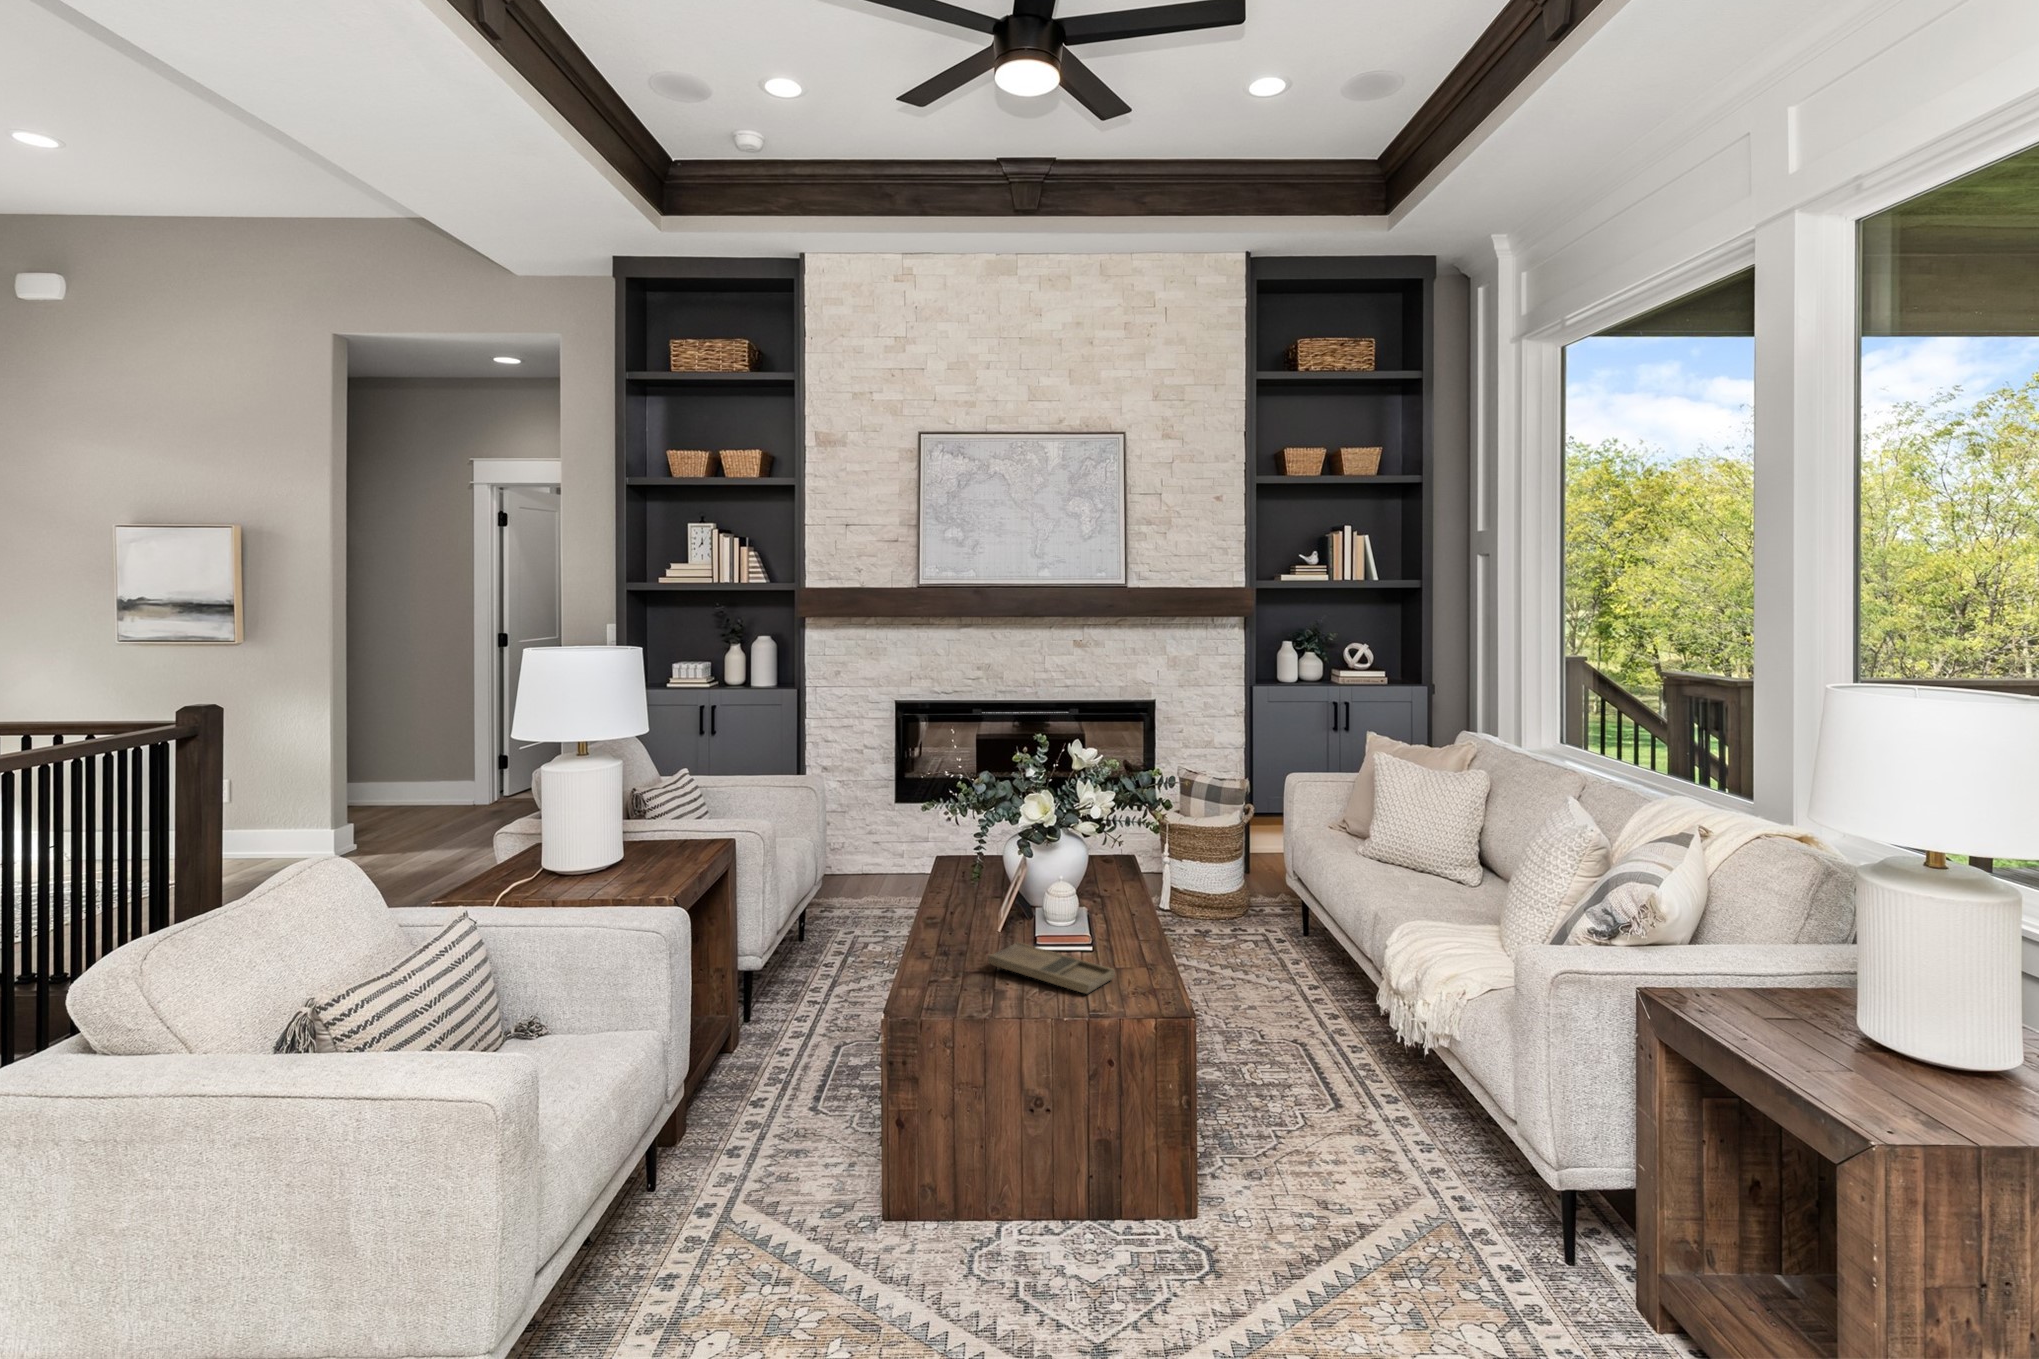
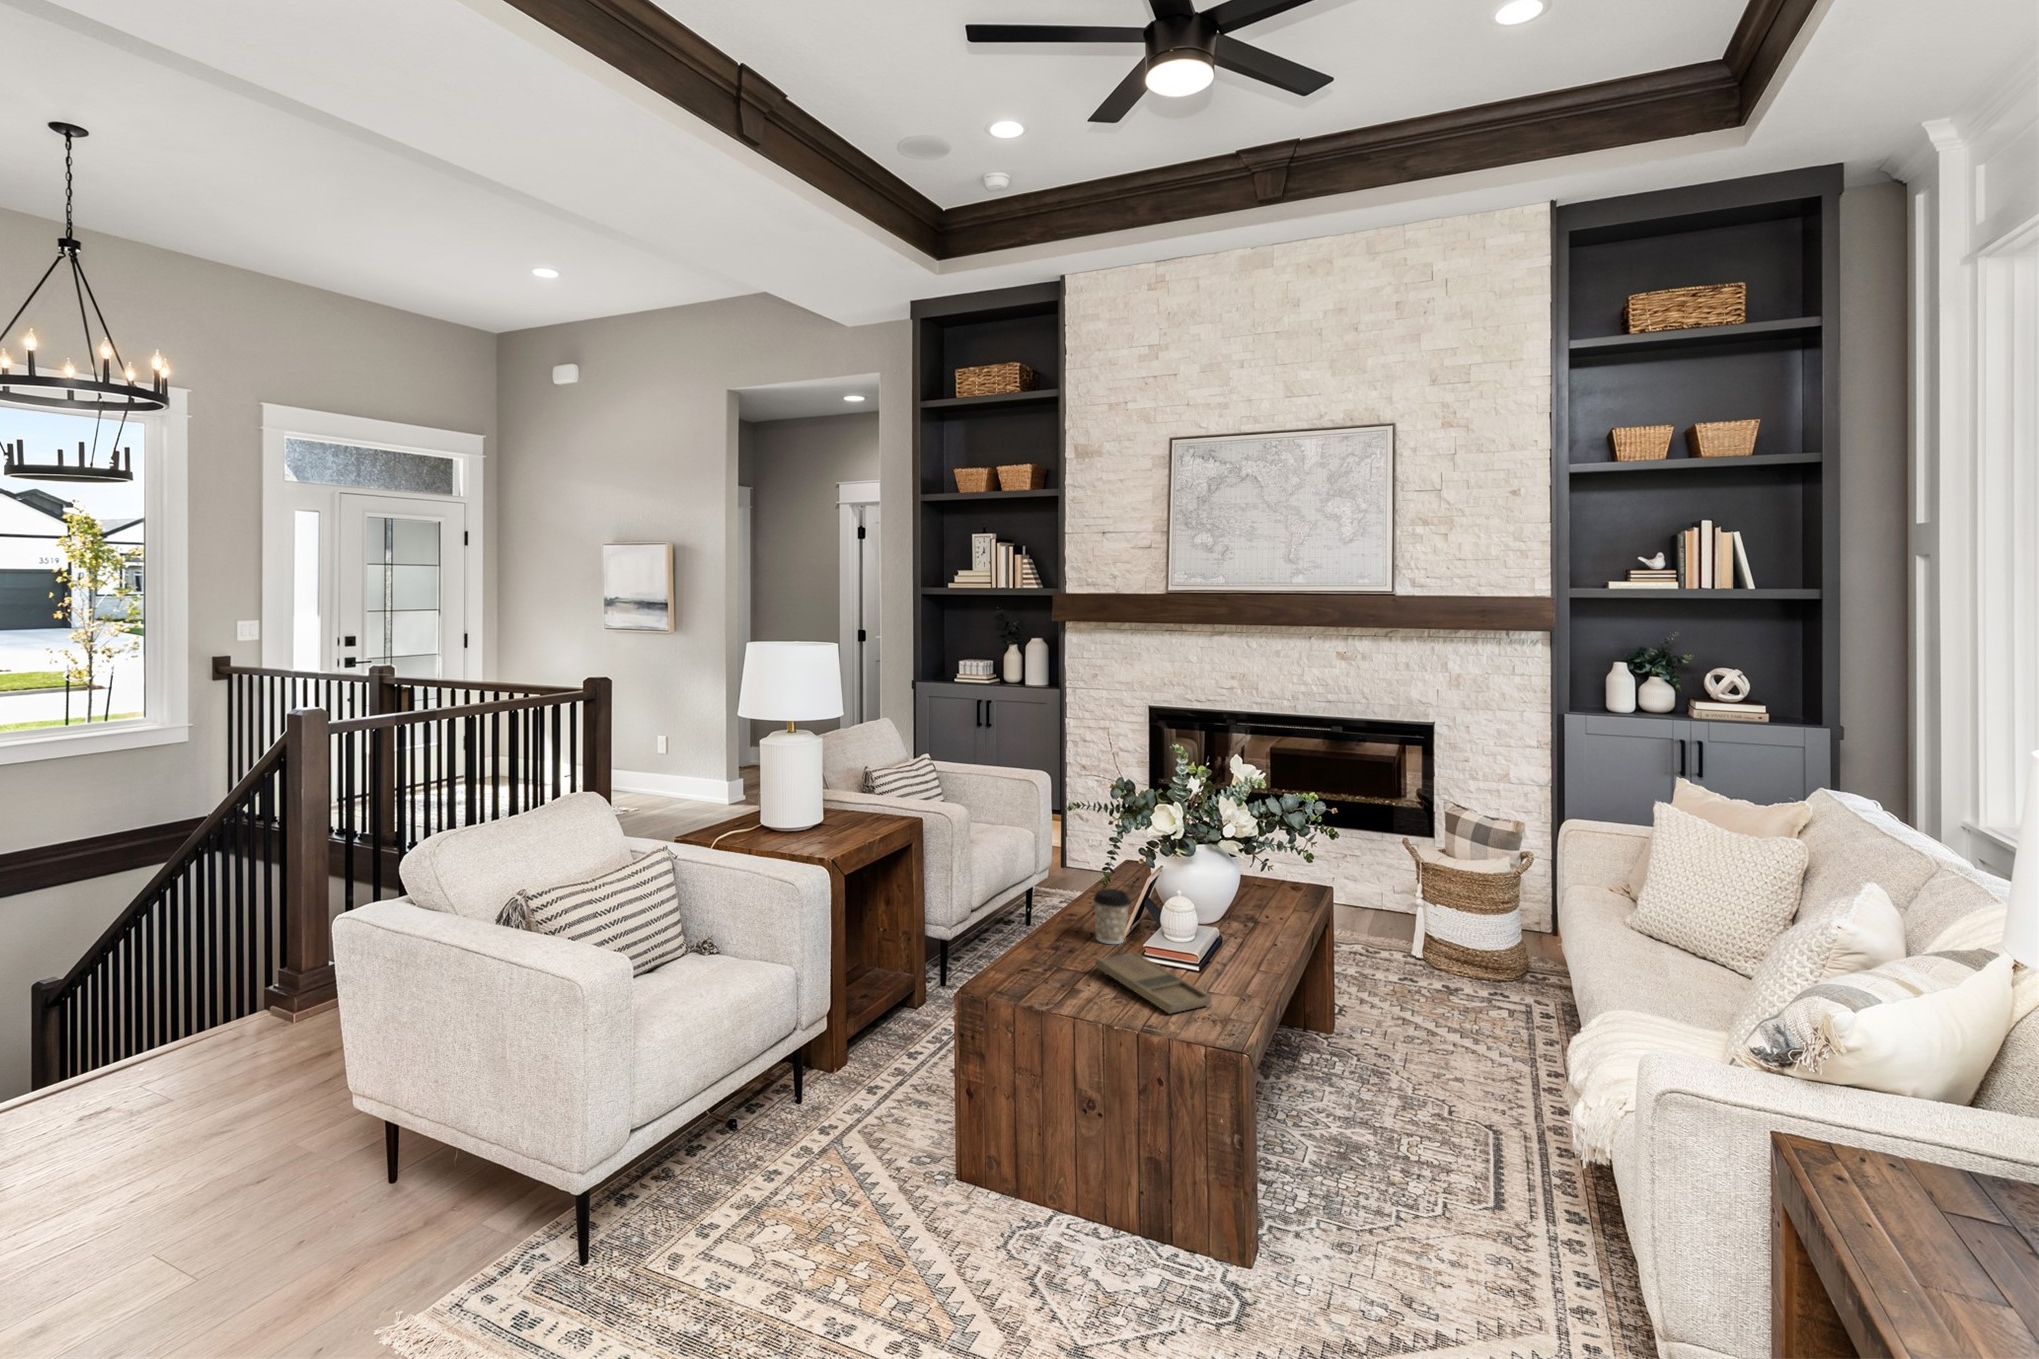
coffee cup: none [955,884,993,940] -> present [1094,889,1130,944]

